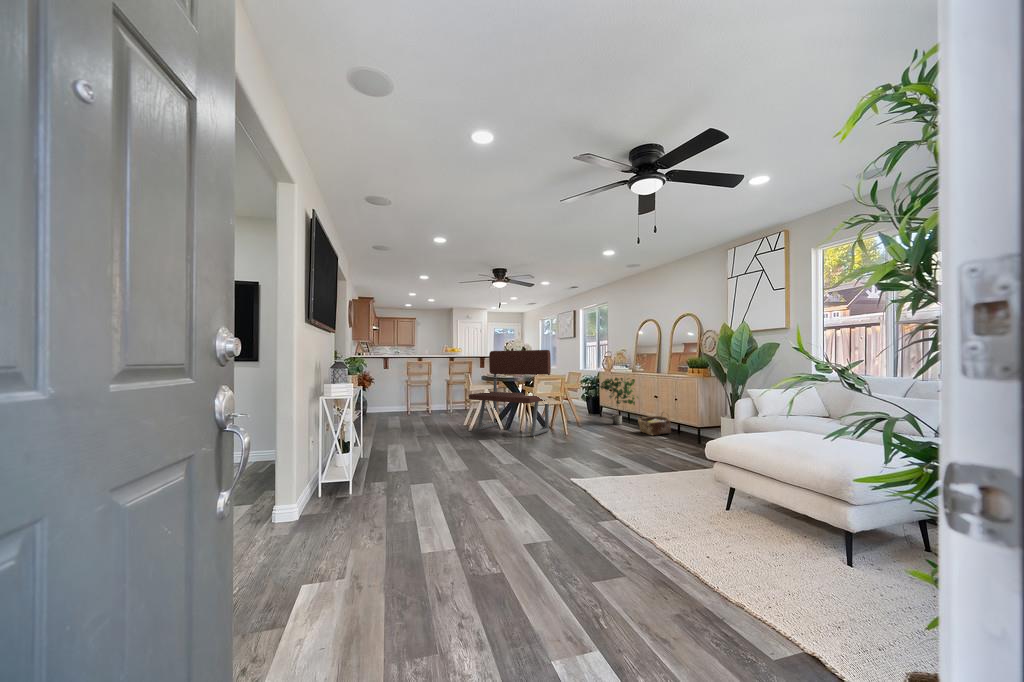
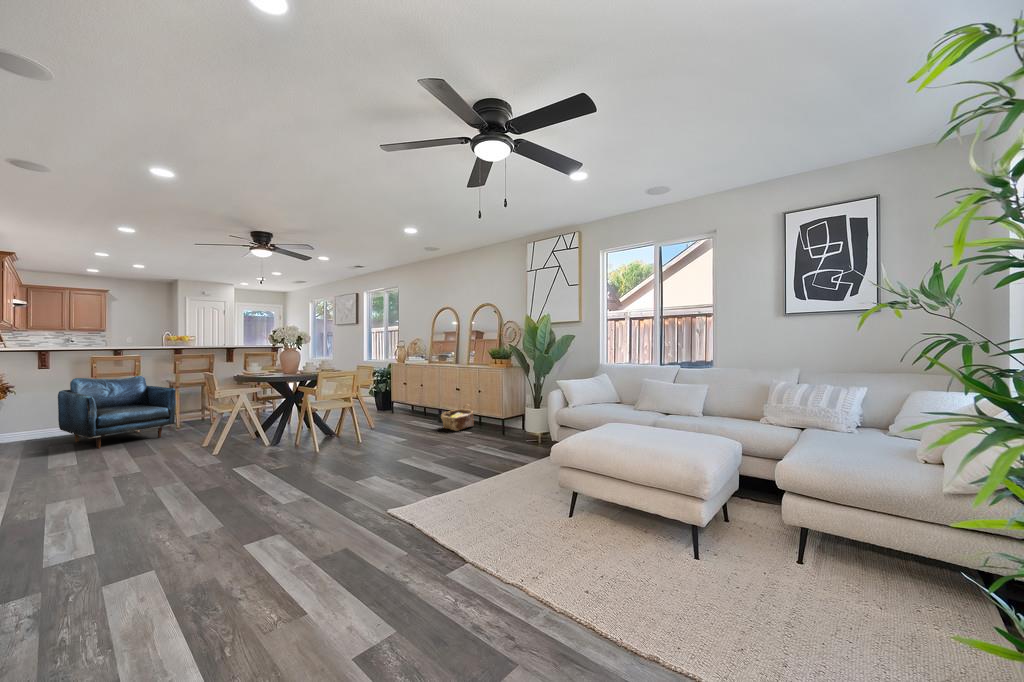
bench: present [469,350,551,436] -> none [214,340,340,451]
armchair: none [393,375,450,420] -> present [58,376,176,449]
potted plant: present [600,378,638,425] -> none [394,370,439,422]

